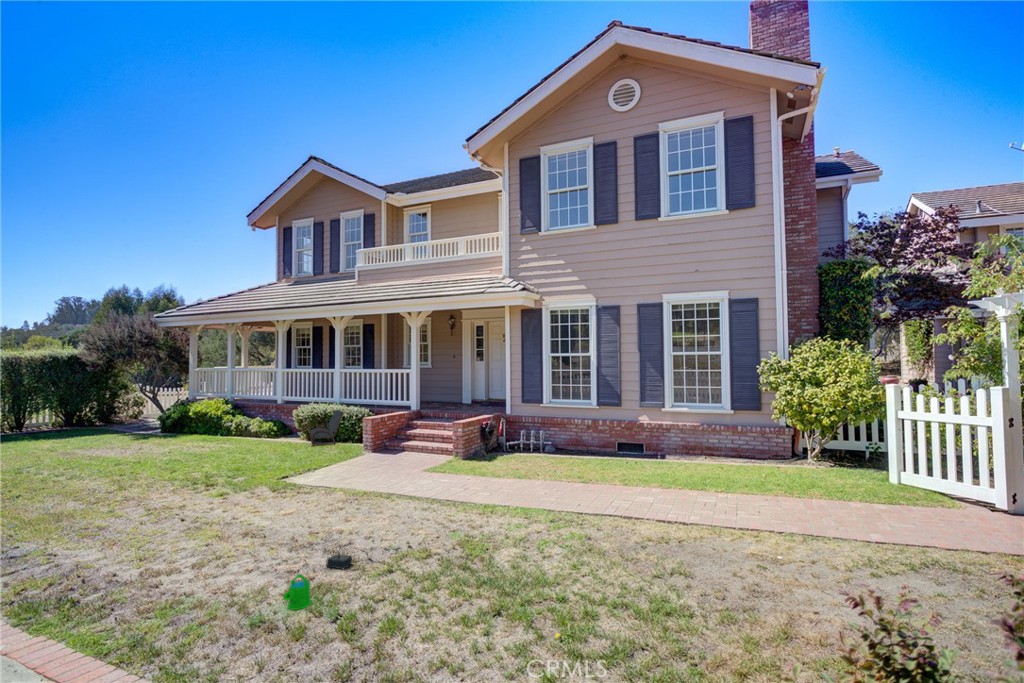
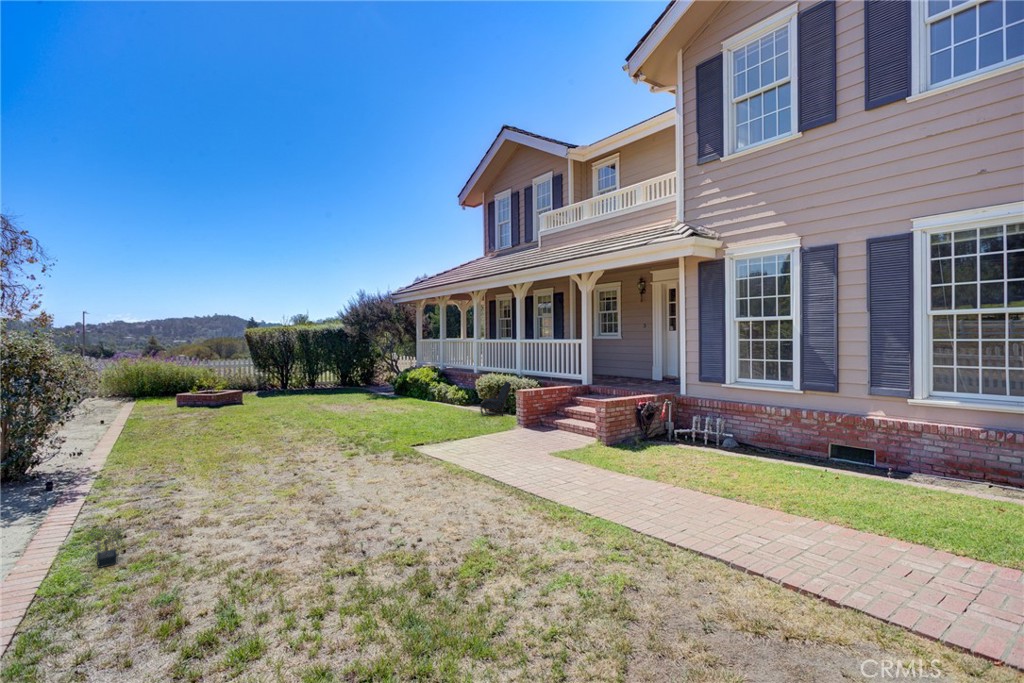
decorative plant: present [322,537,352,569] -> present [92,531,120,568]
watering can: present [284,574,312,610] -> none [217,554,264,592]

